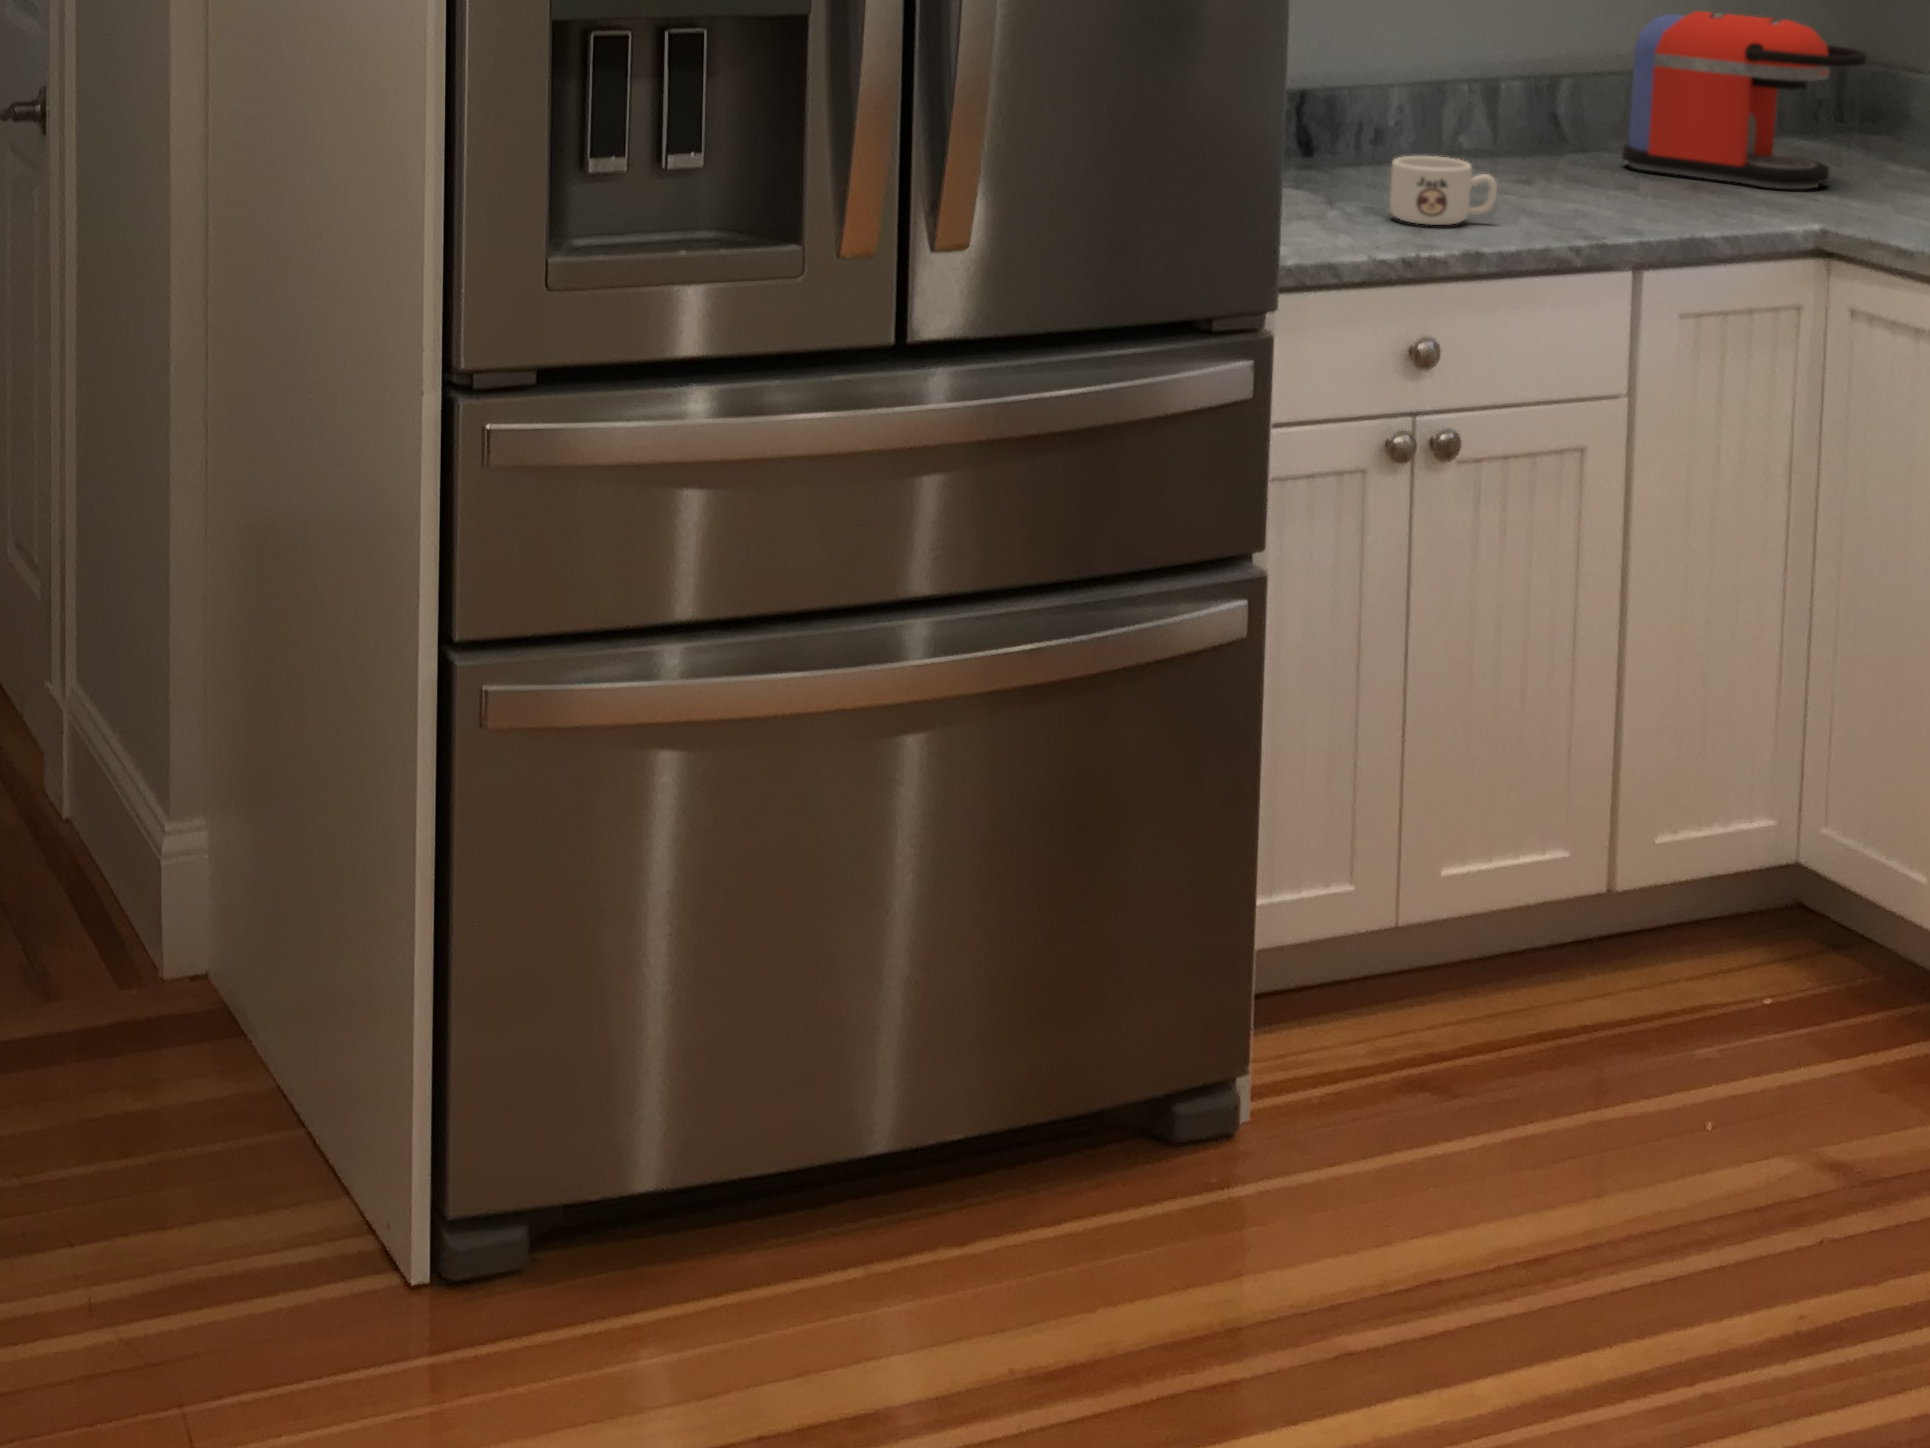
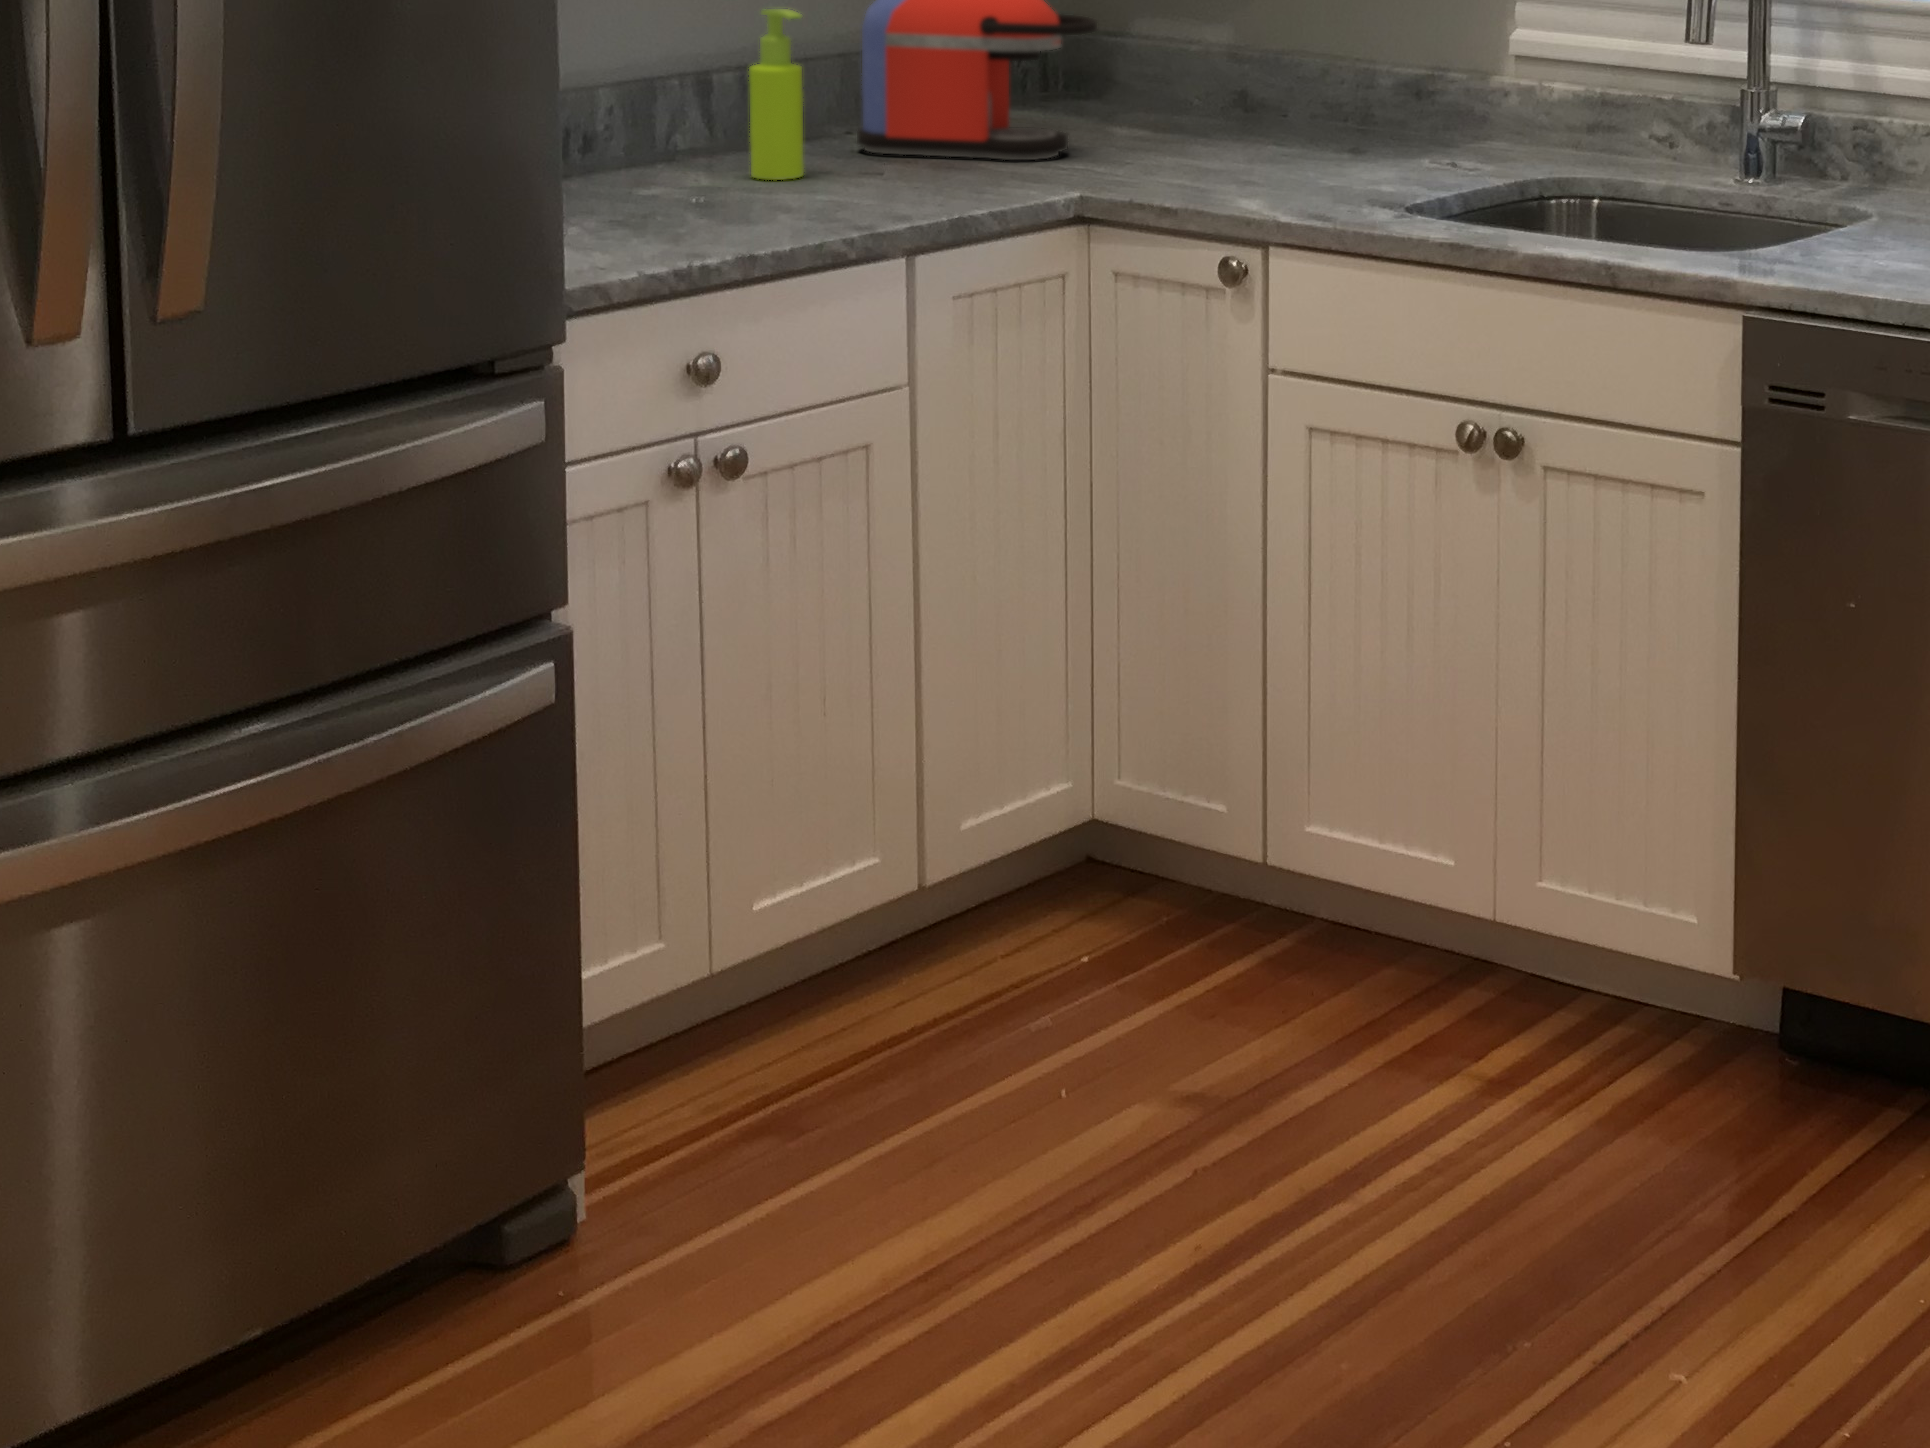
soap dispenser: none [1510,23,1567,186] -> present [749,9,804,180]
mug: present [1390,156,1497,225] -> none [643,158,761,232]

